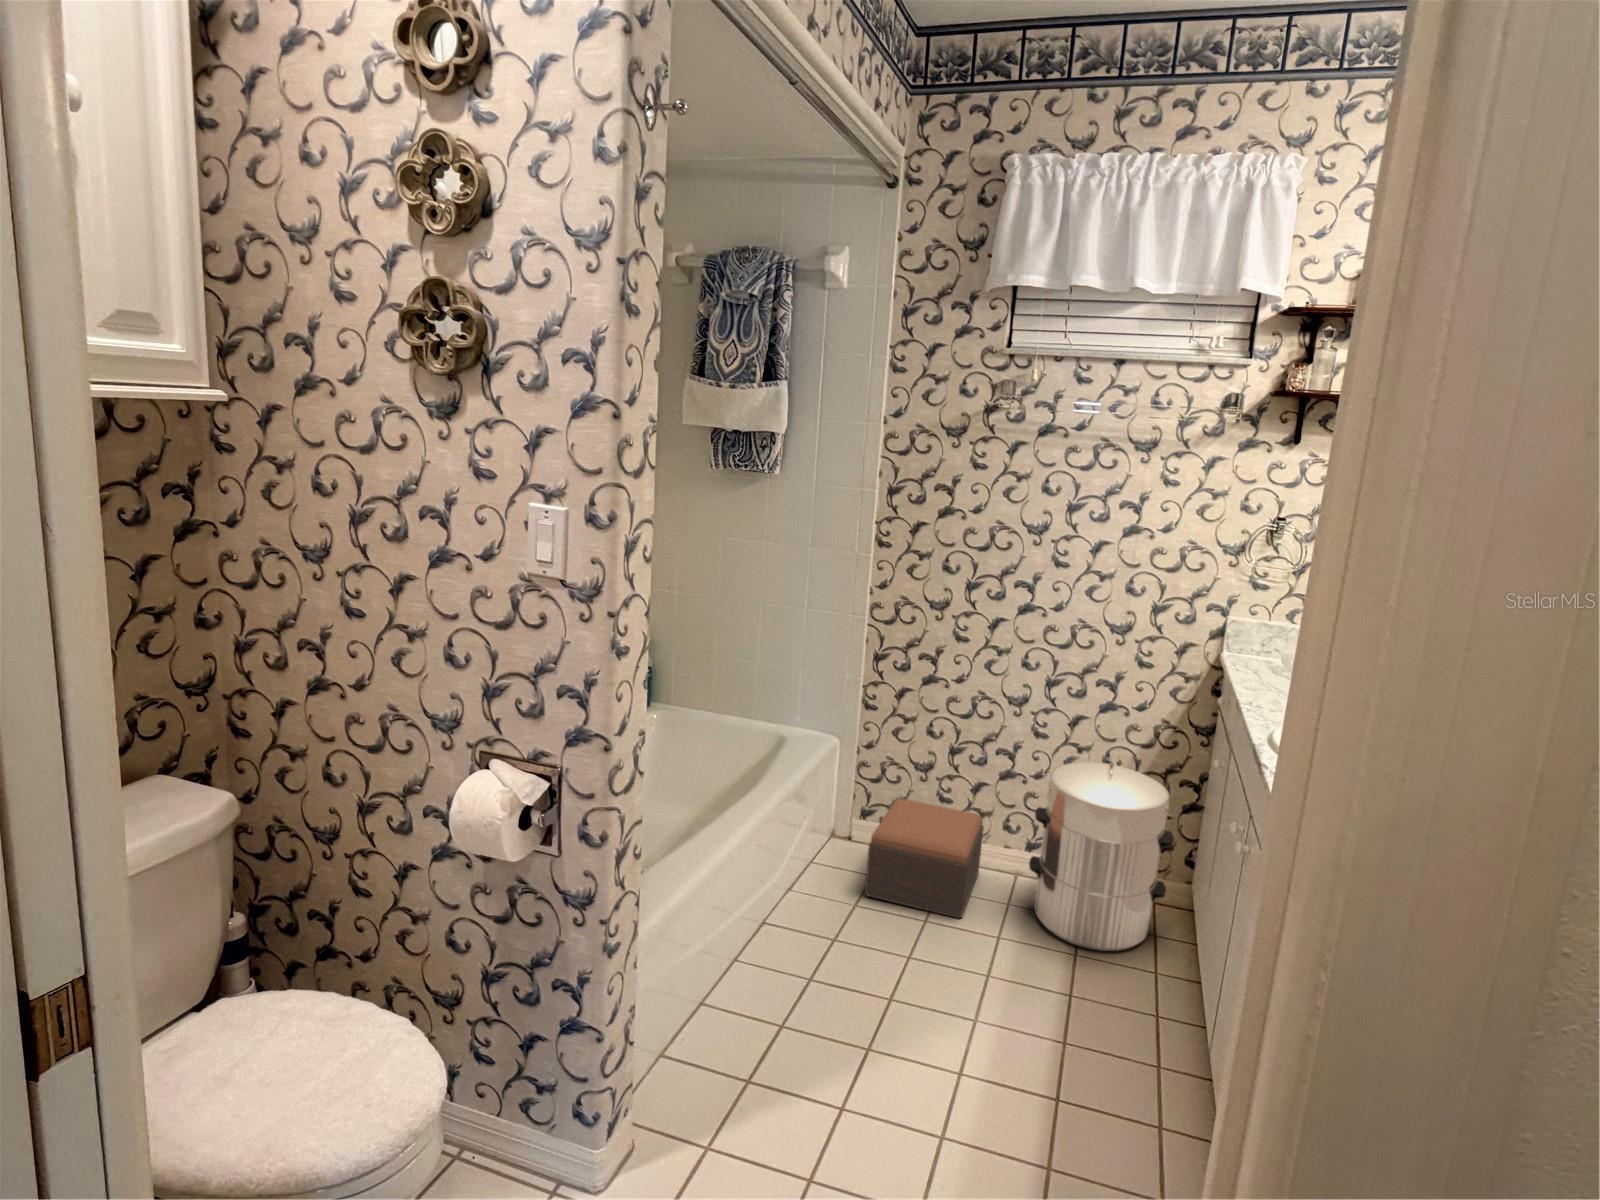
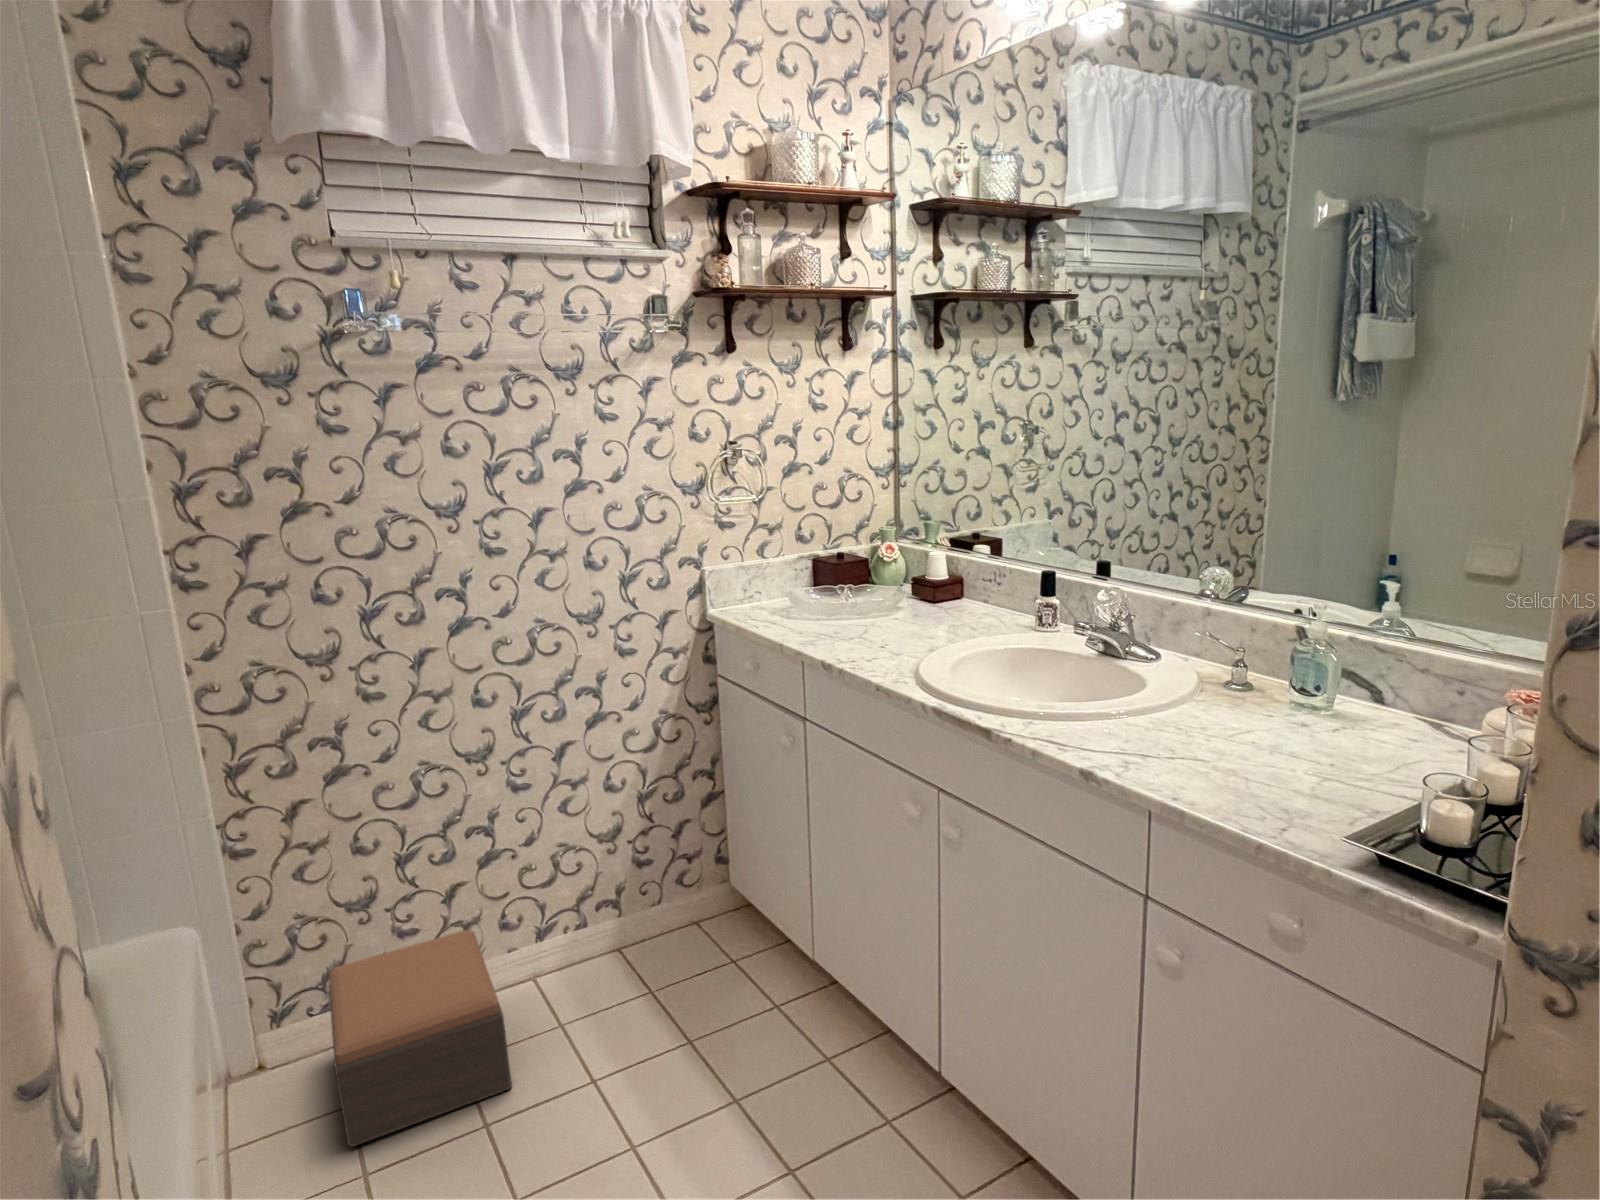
waste bin: present [1029,762,1174,951] -> none [558,784,734,1033]

